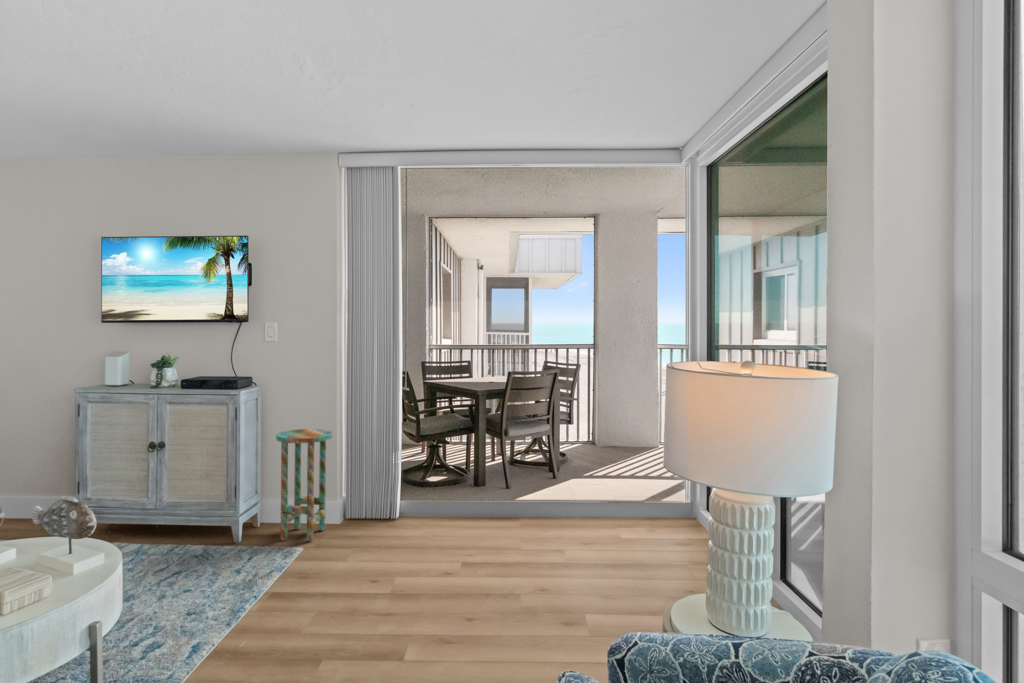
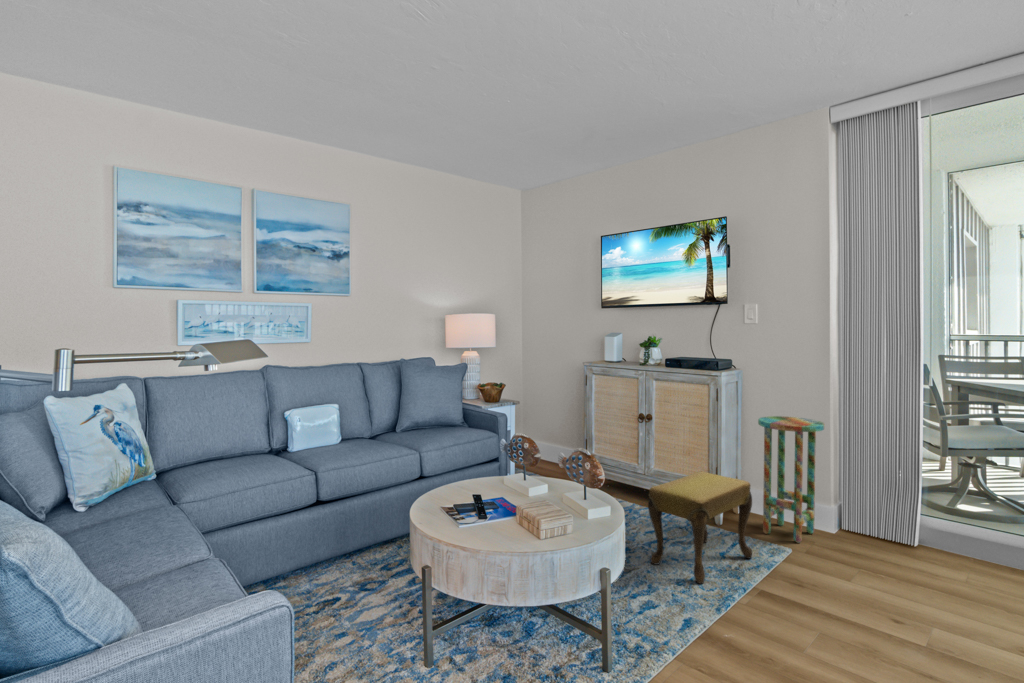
footstool: none [156,495,267,607] -> present [648,472,752,584]

